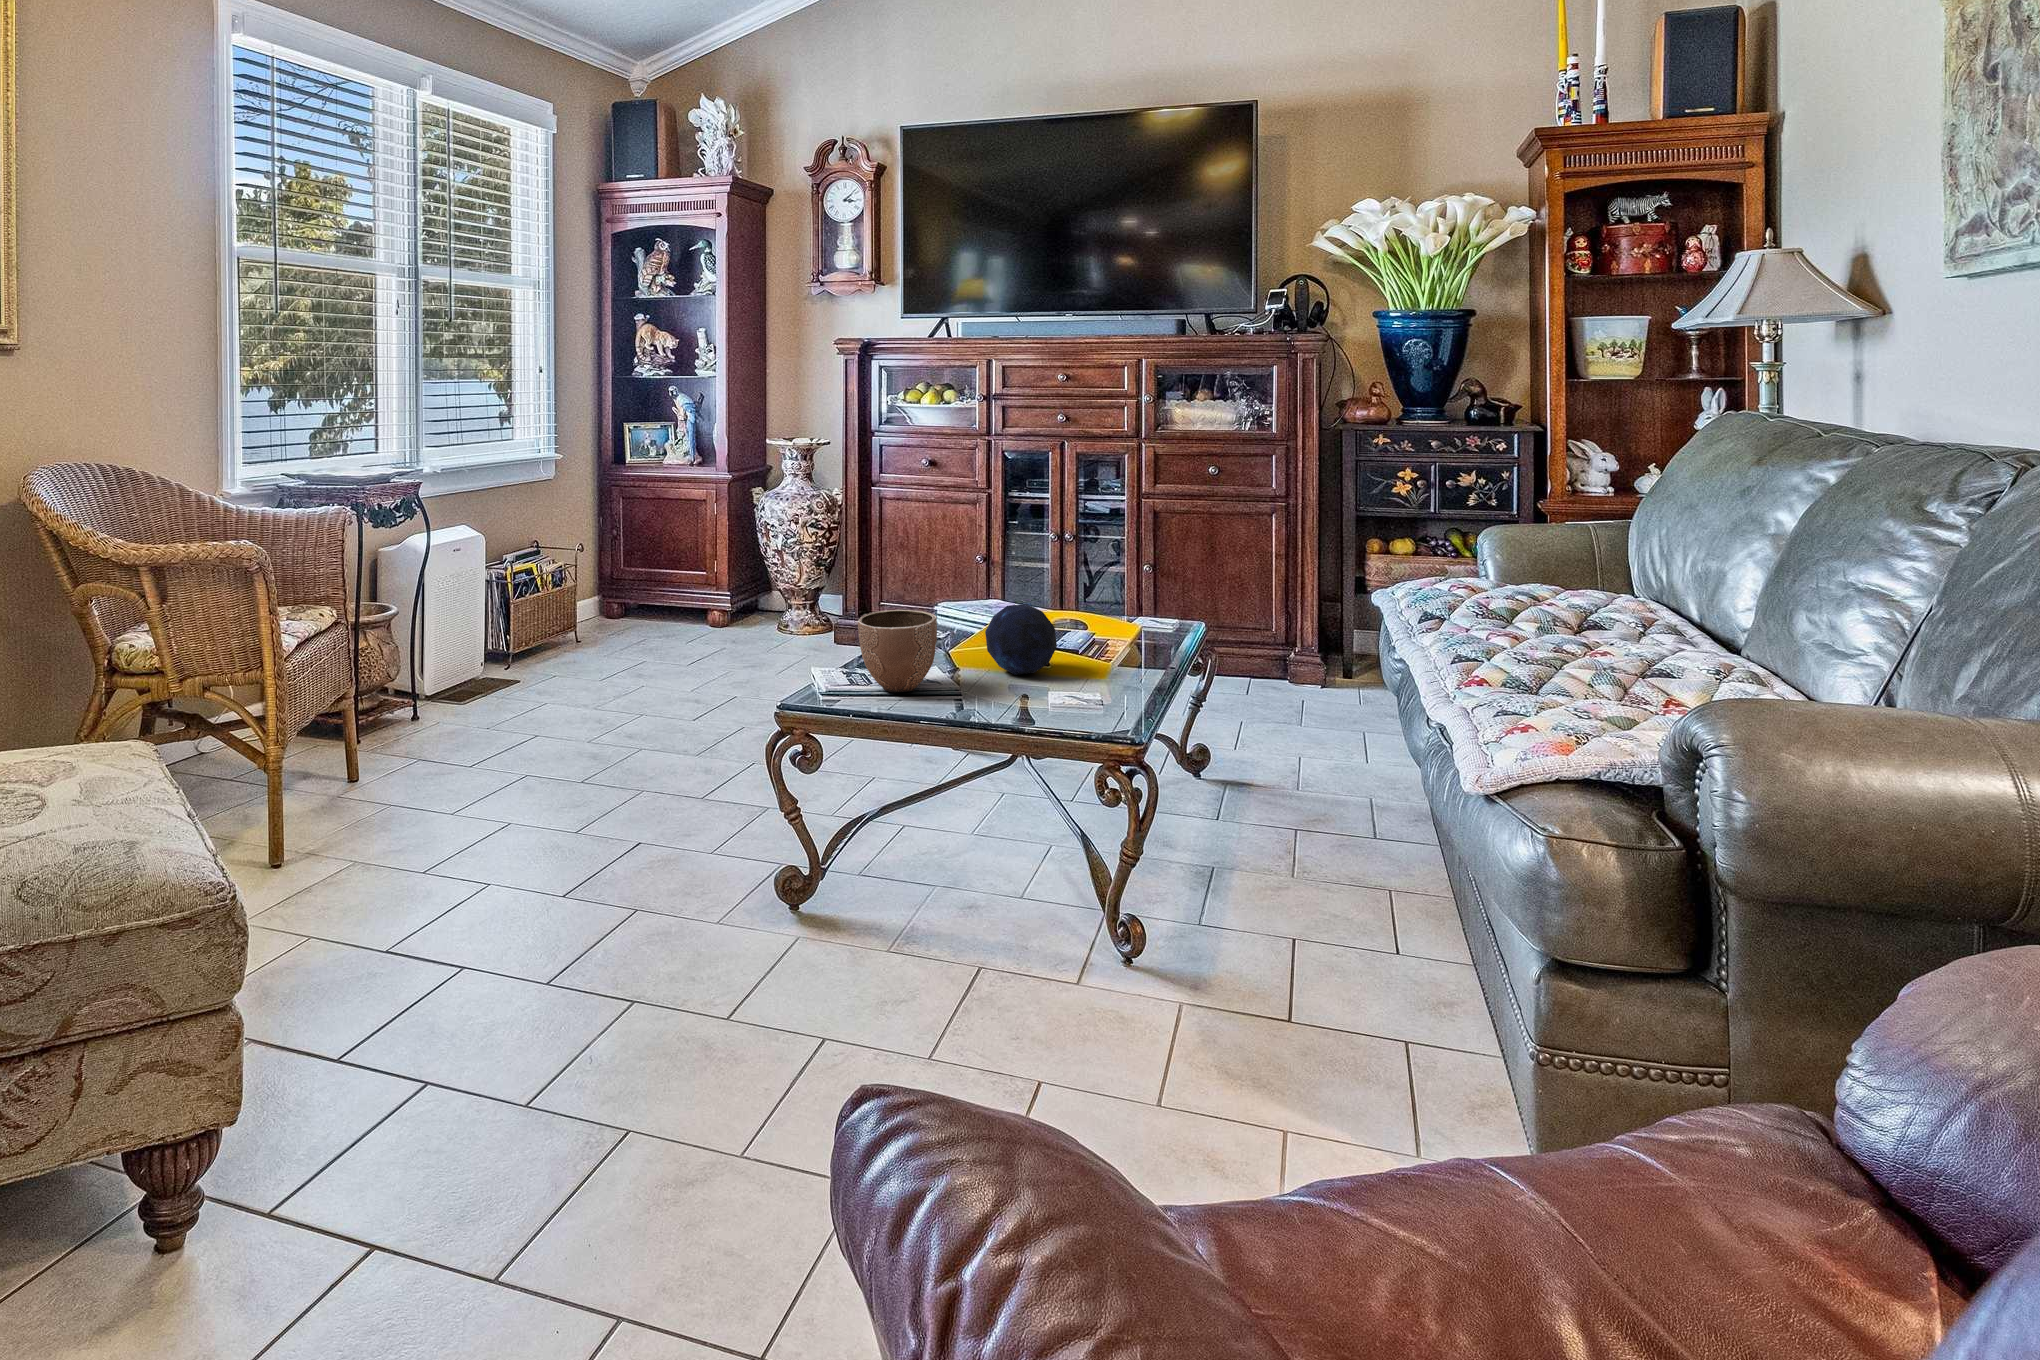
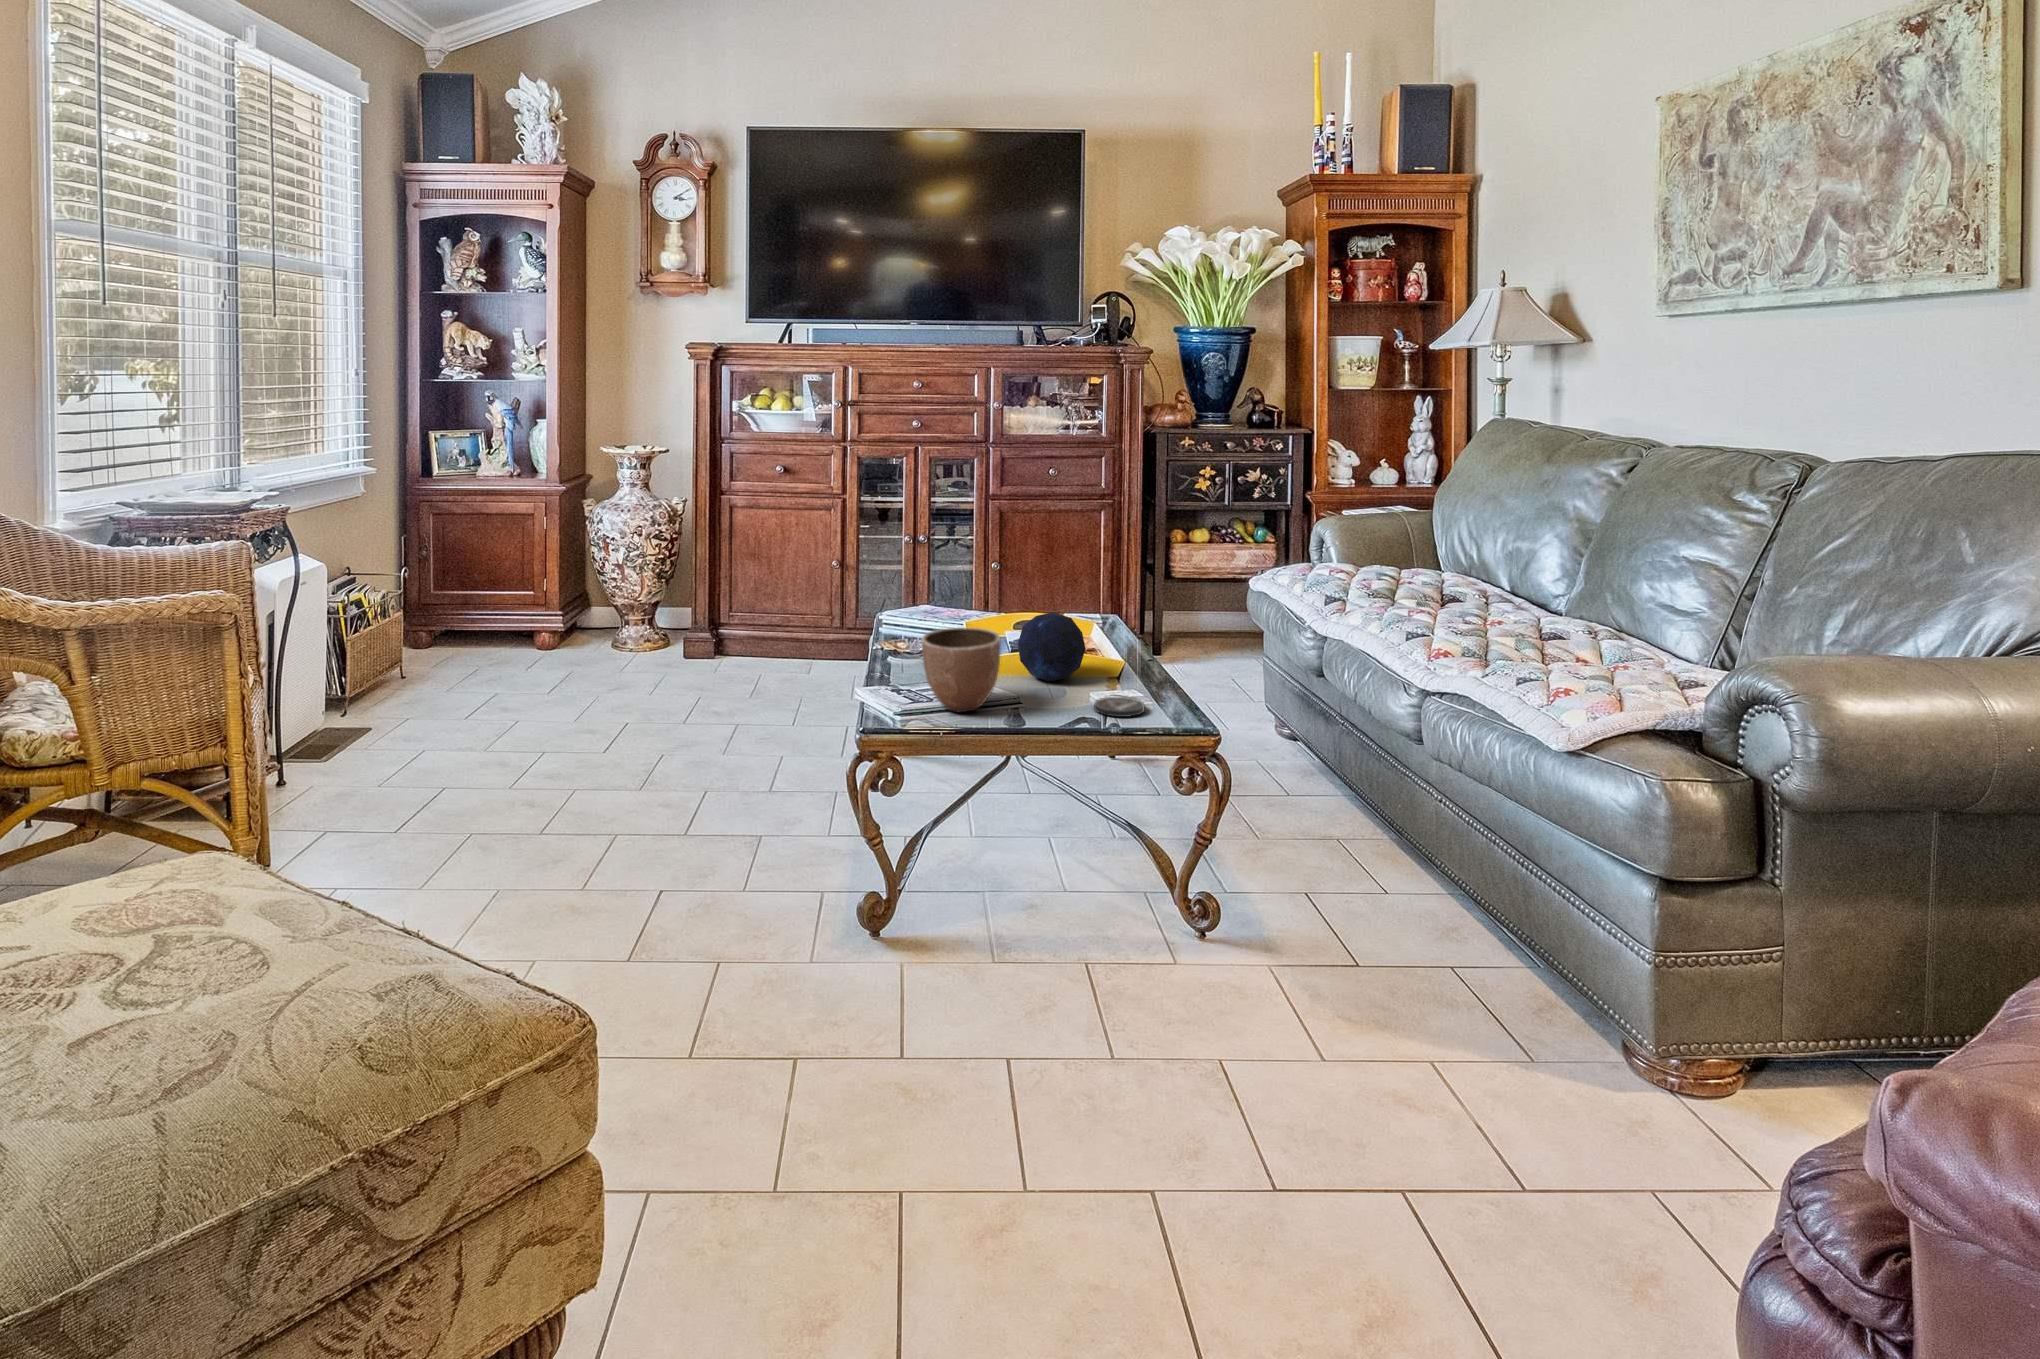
coaster: none [1031,694,1084,713] -> present [1094,697,1145,717]

